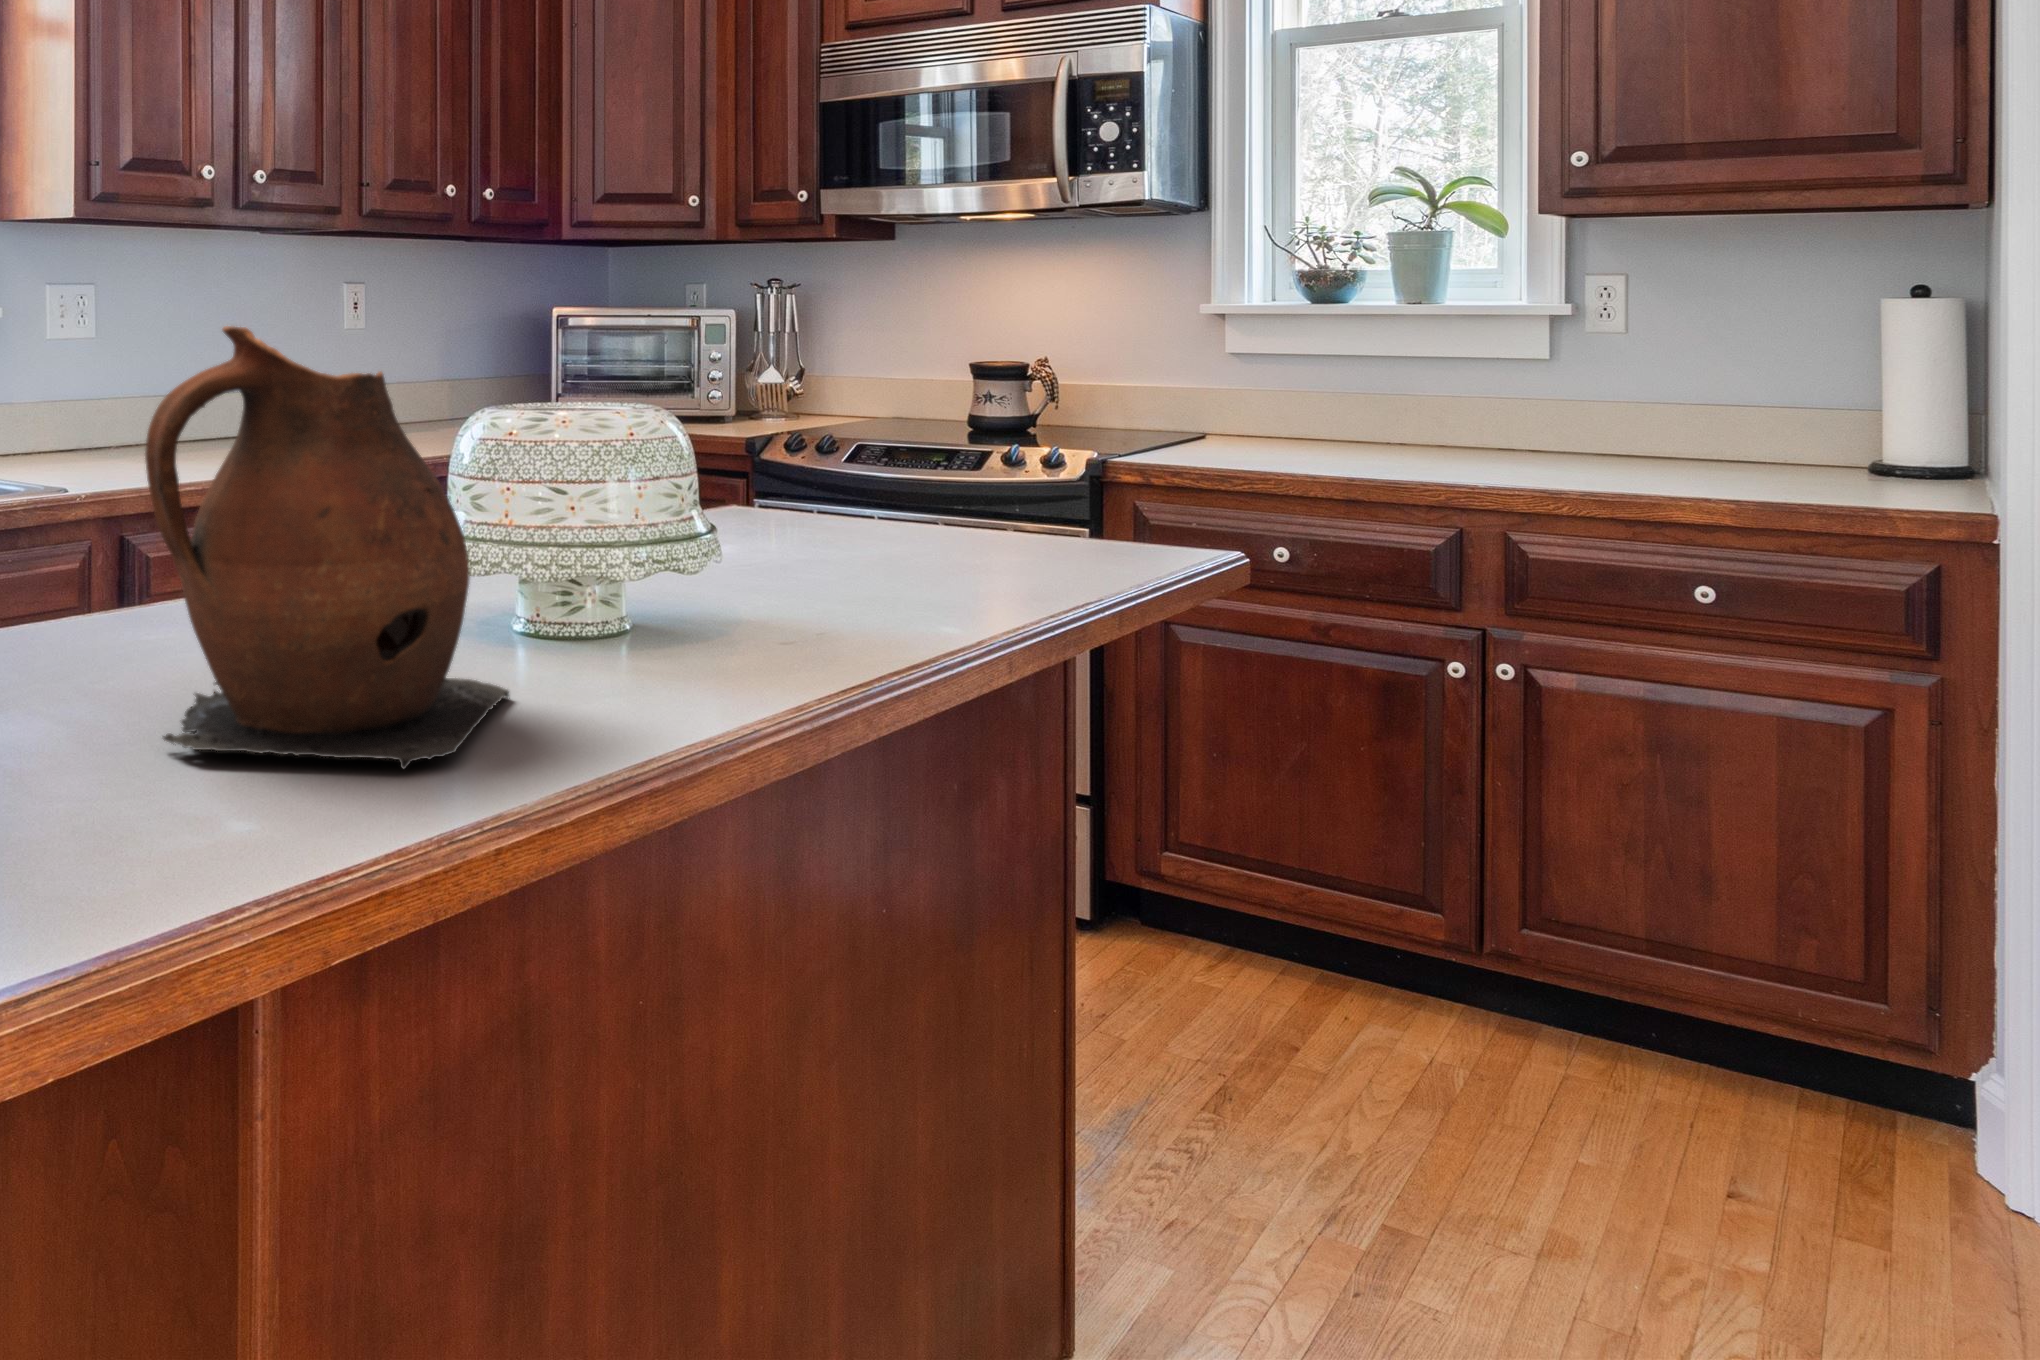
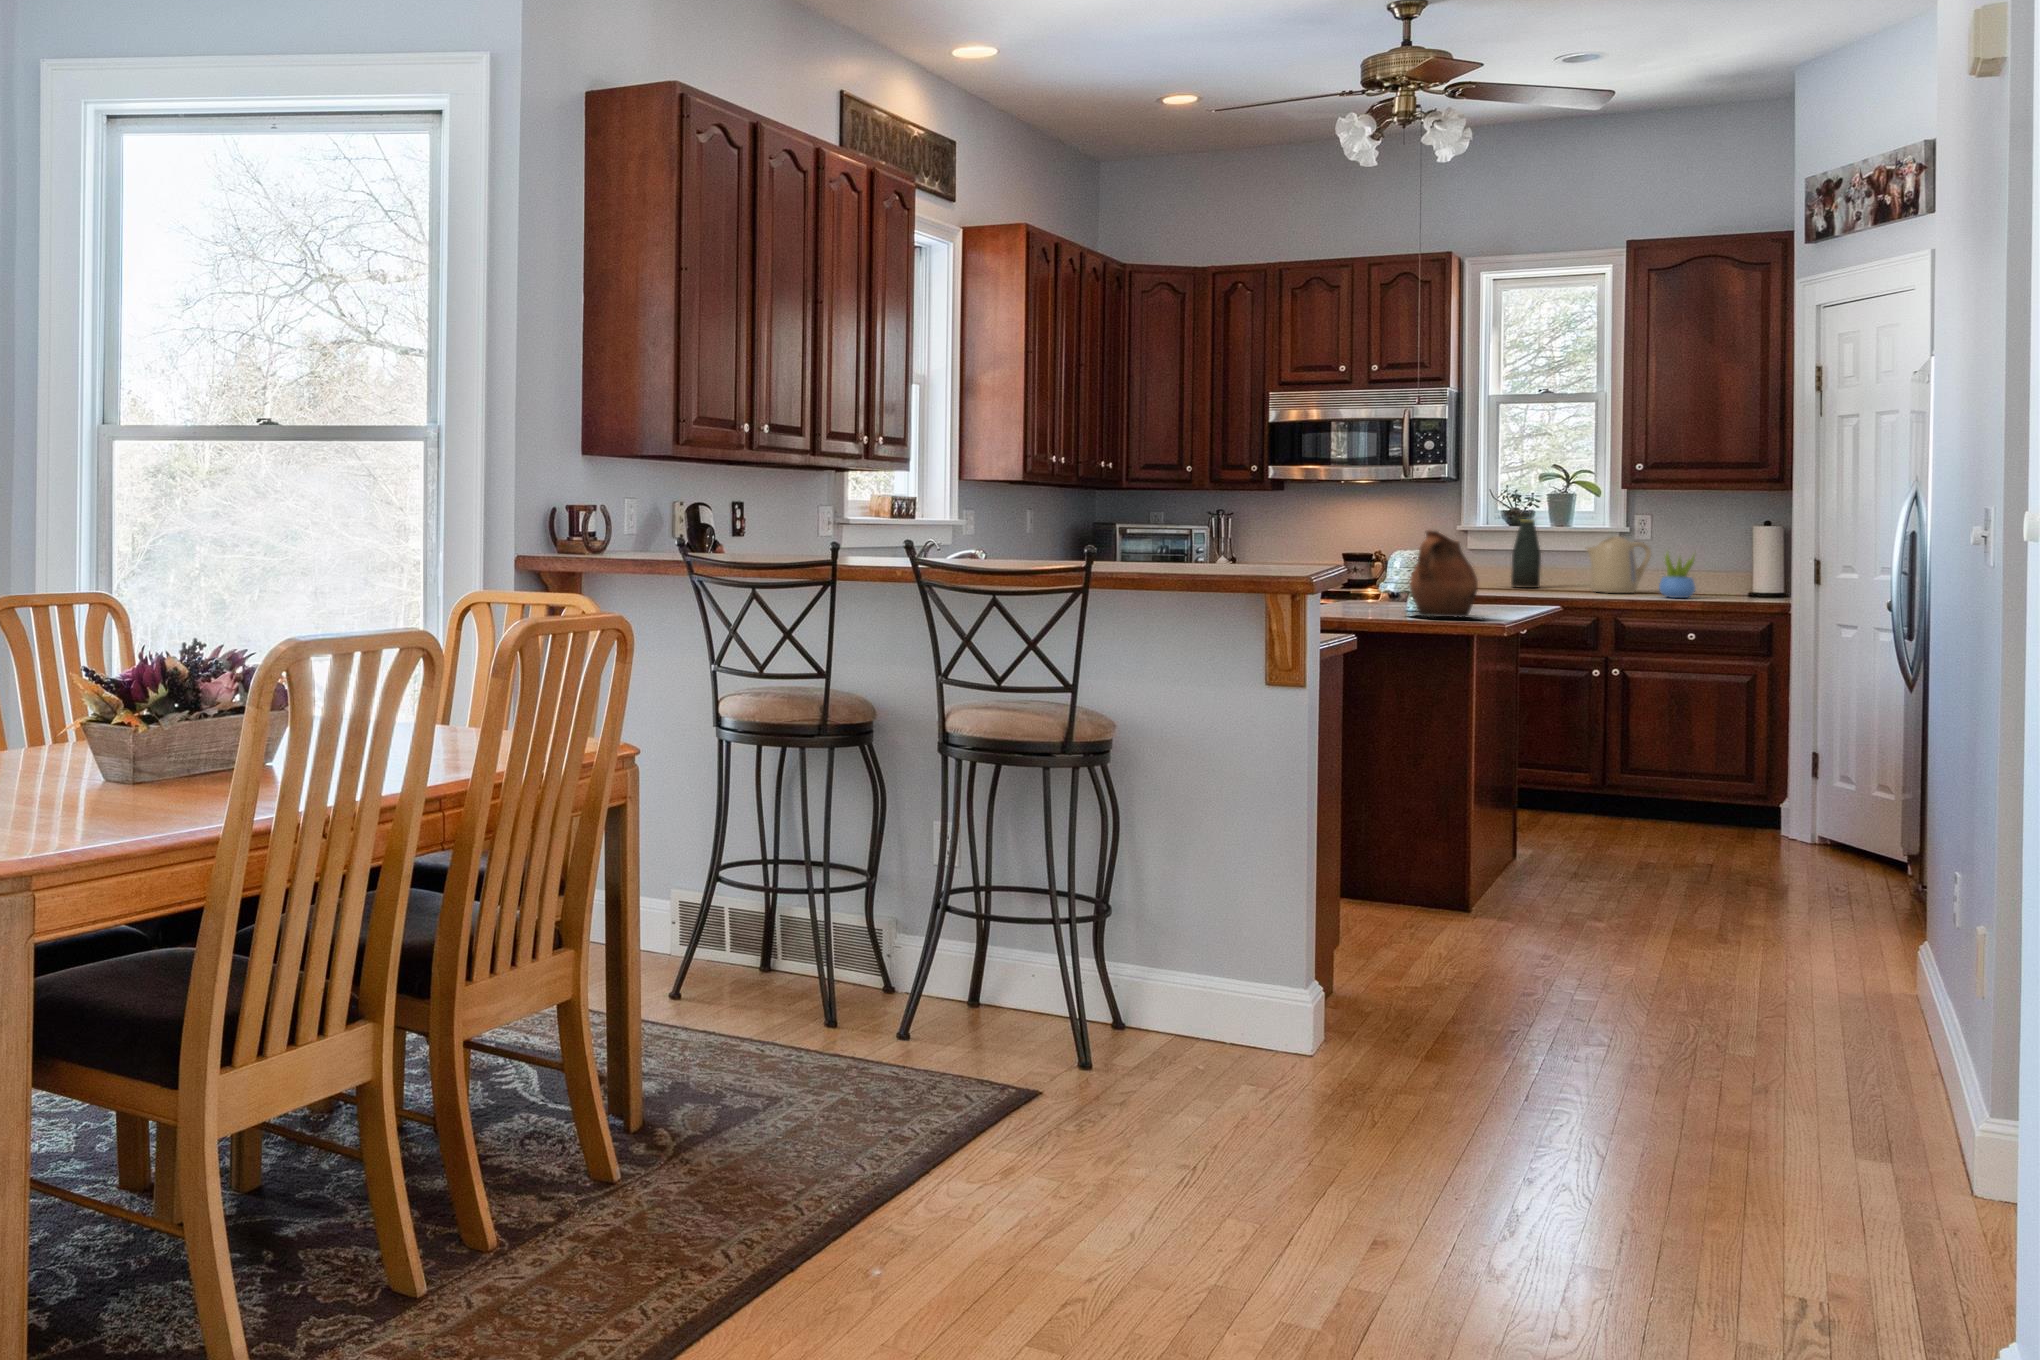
bottle: none [1303,290,1367,446] -> present [1511,519,1541,588]
kettle: none [1451,325,1614,464] -> present [1587,536,1652,593]
succulent plant: none [1621,356,1718,483] -> present [1659,553,1695,598]

